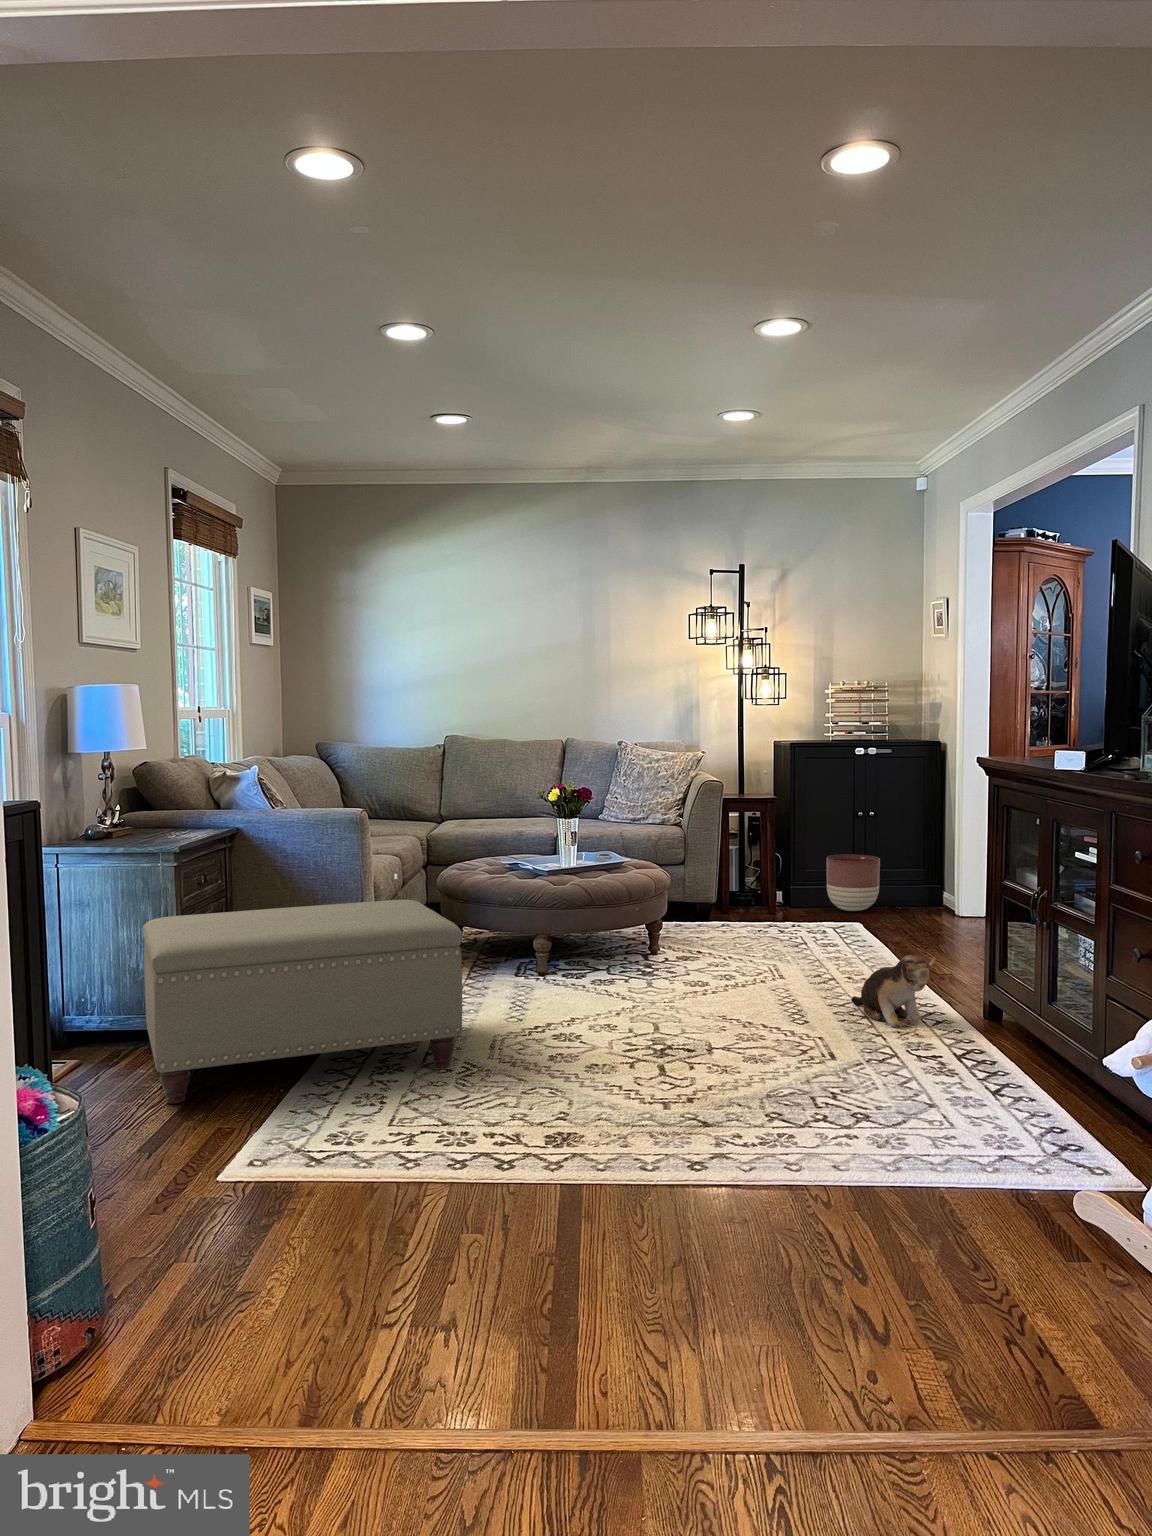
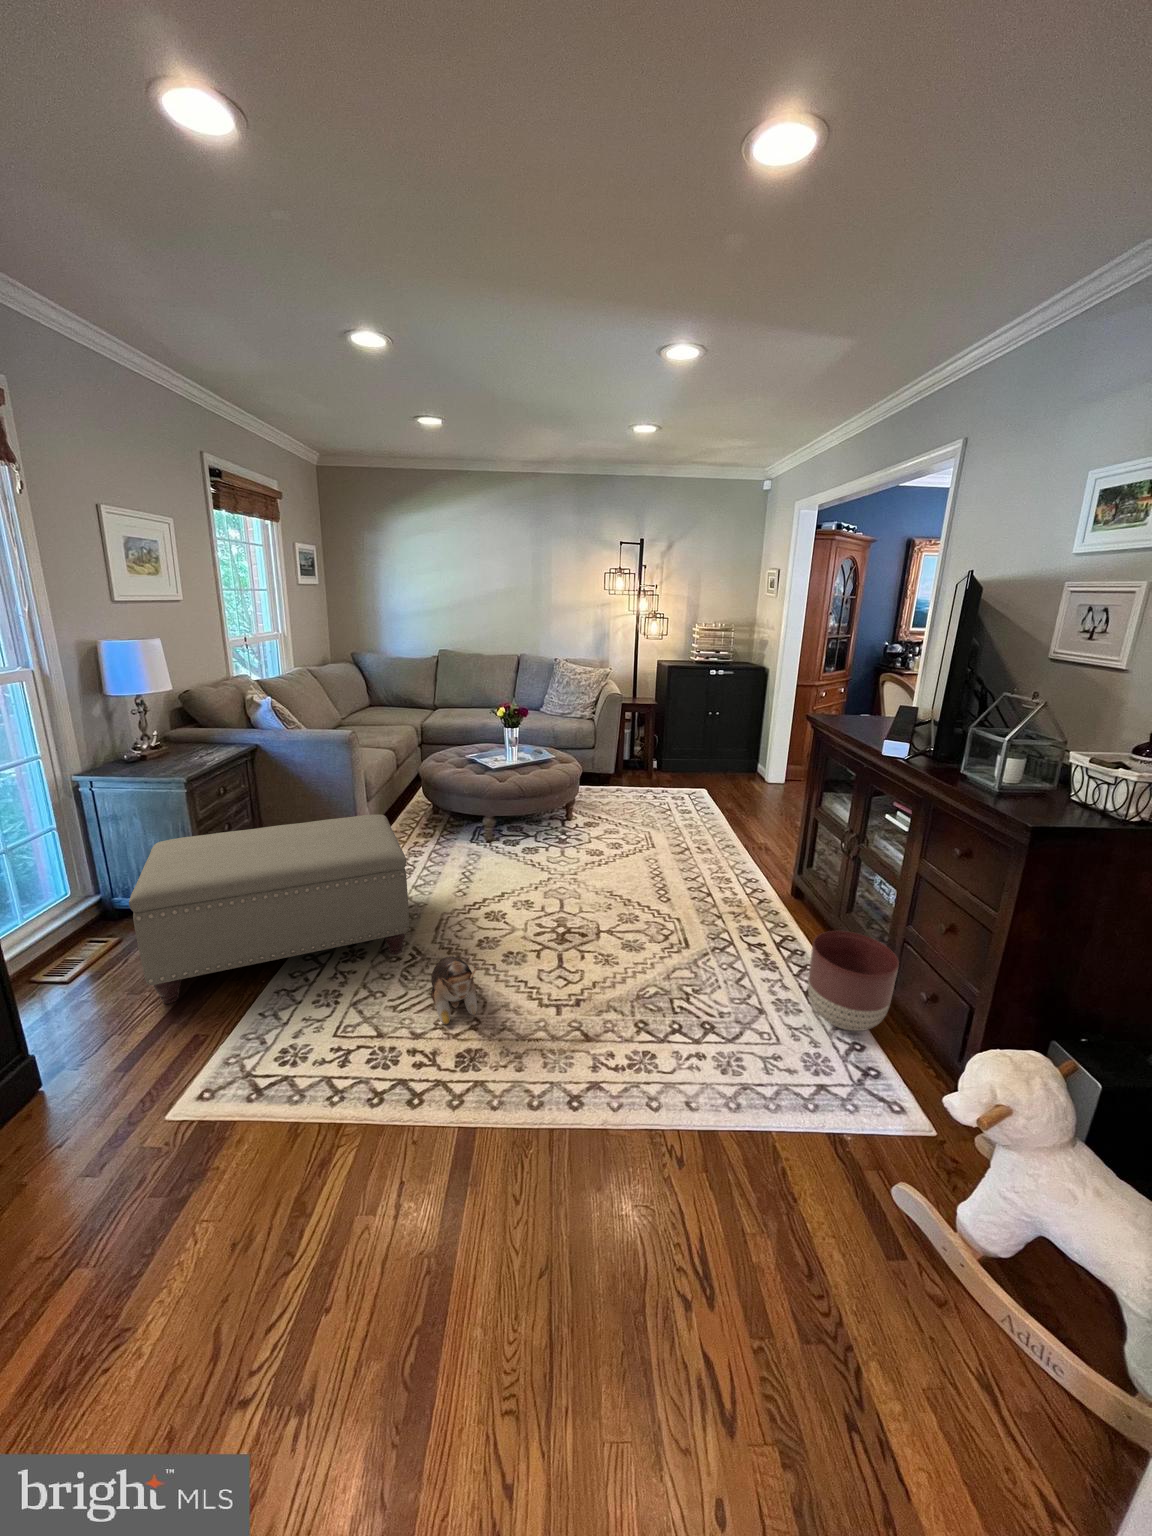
planter: present [826,854,880,911] -> present [808,931,899,1031]
plush toy: present [851,955,936,1027] -> present [431,956,477,1024]

